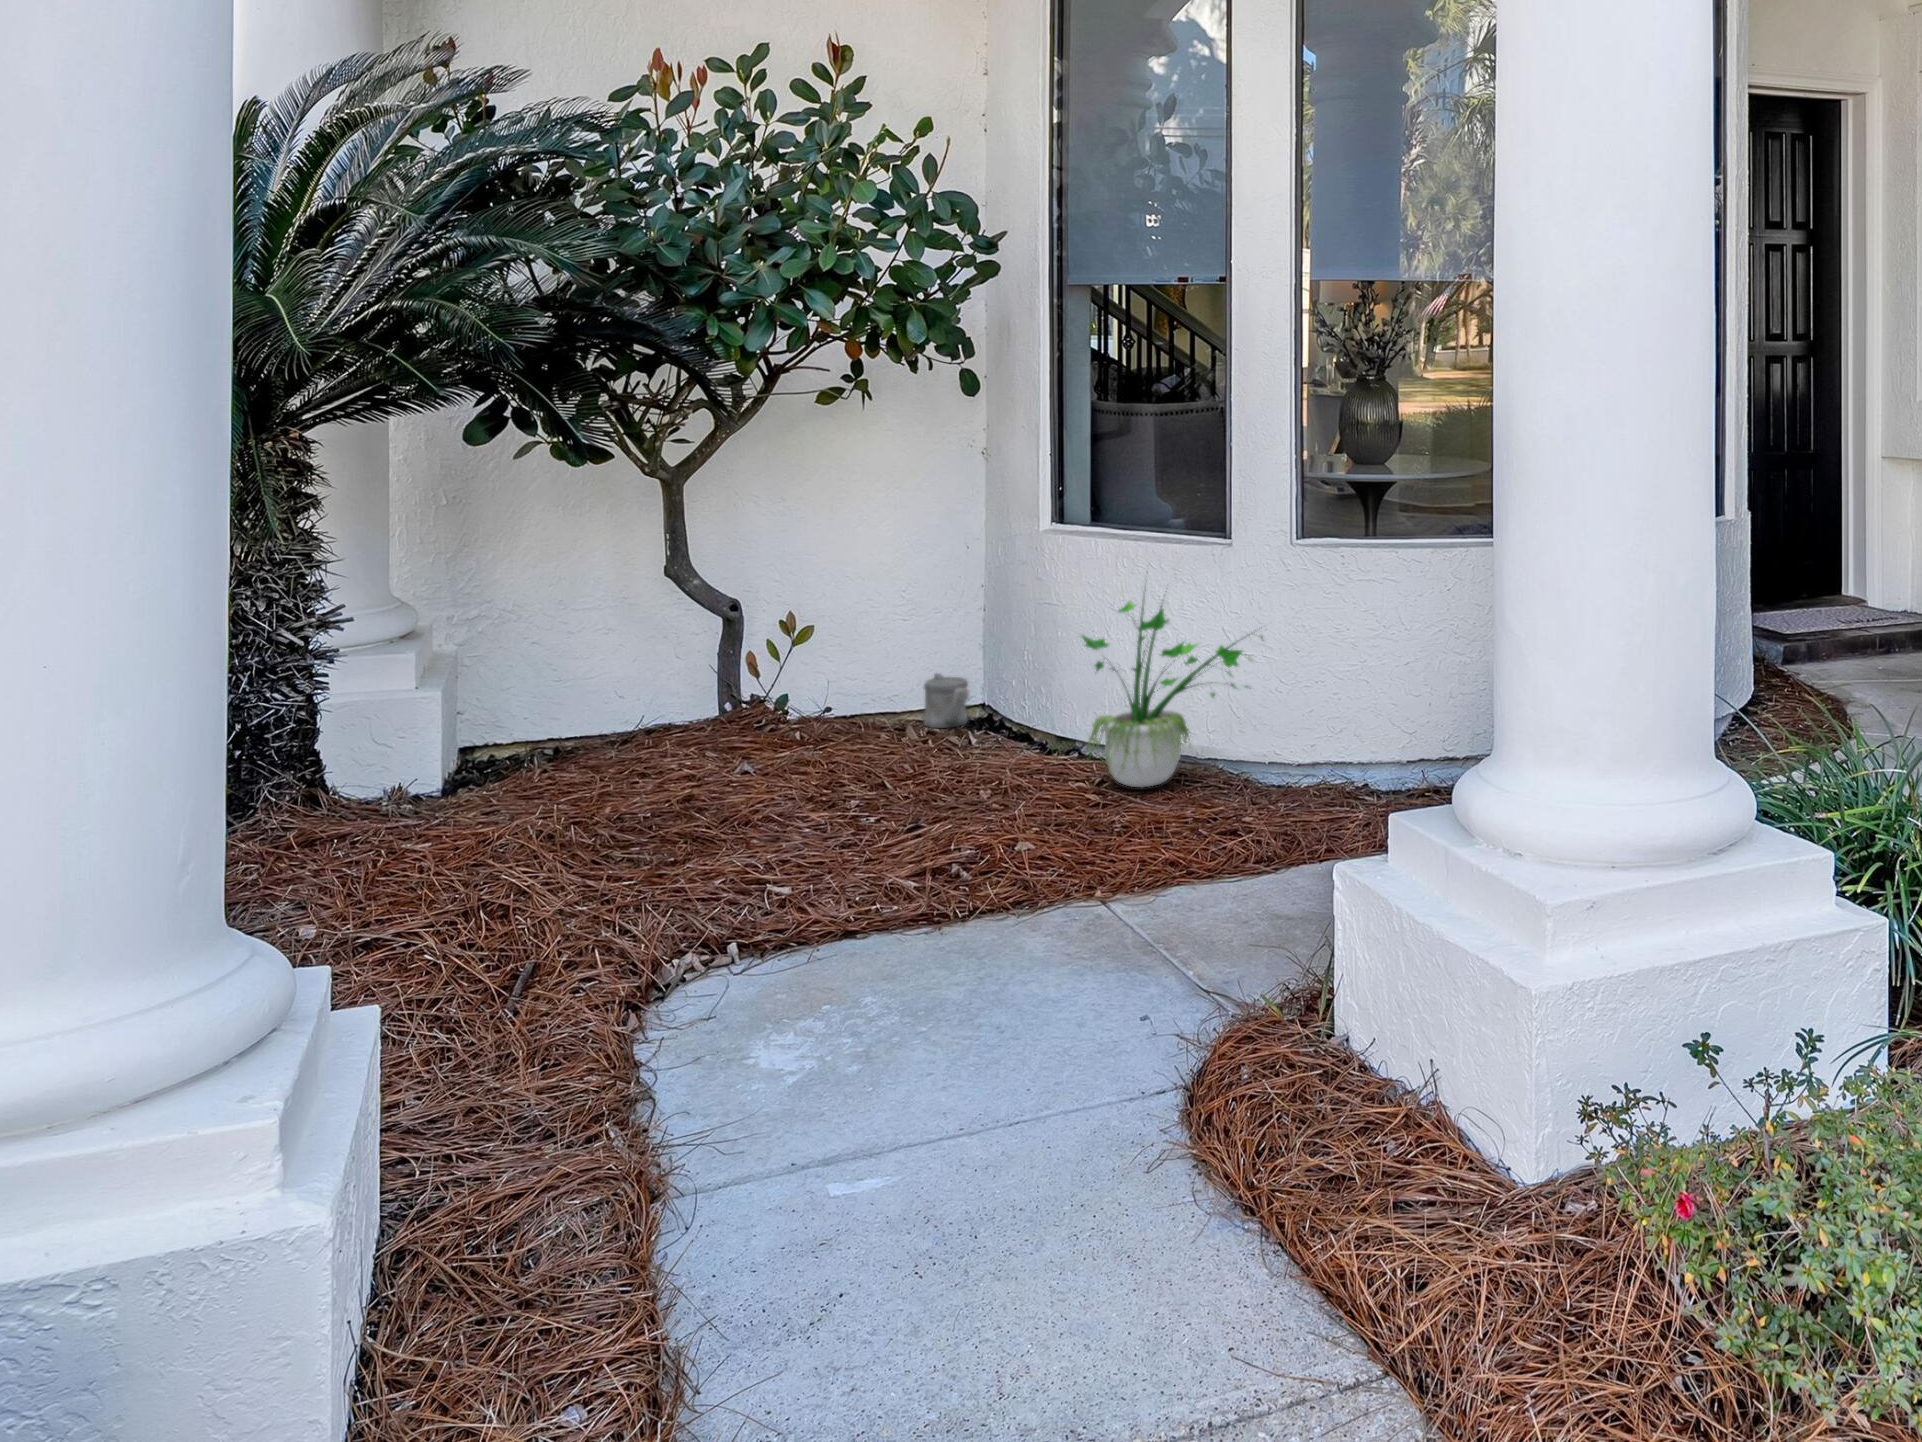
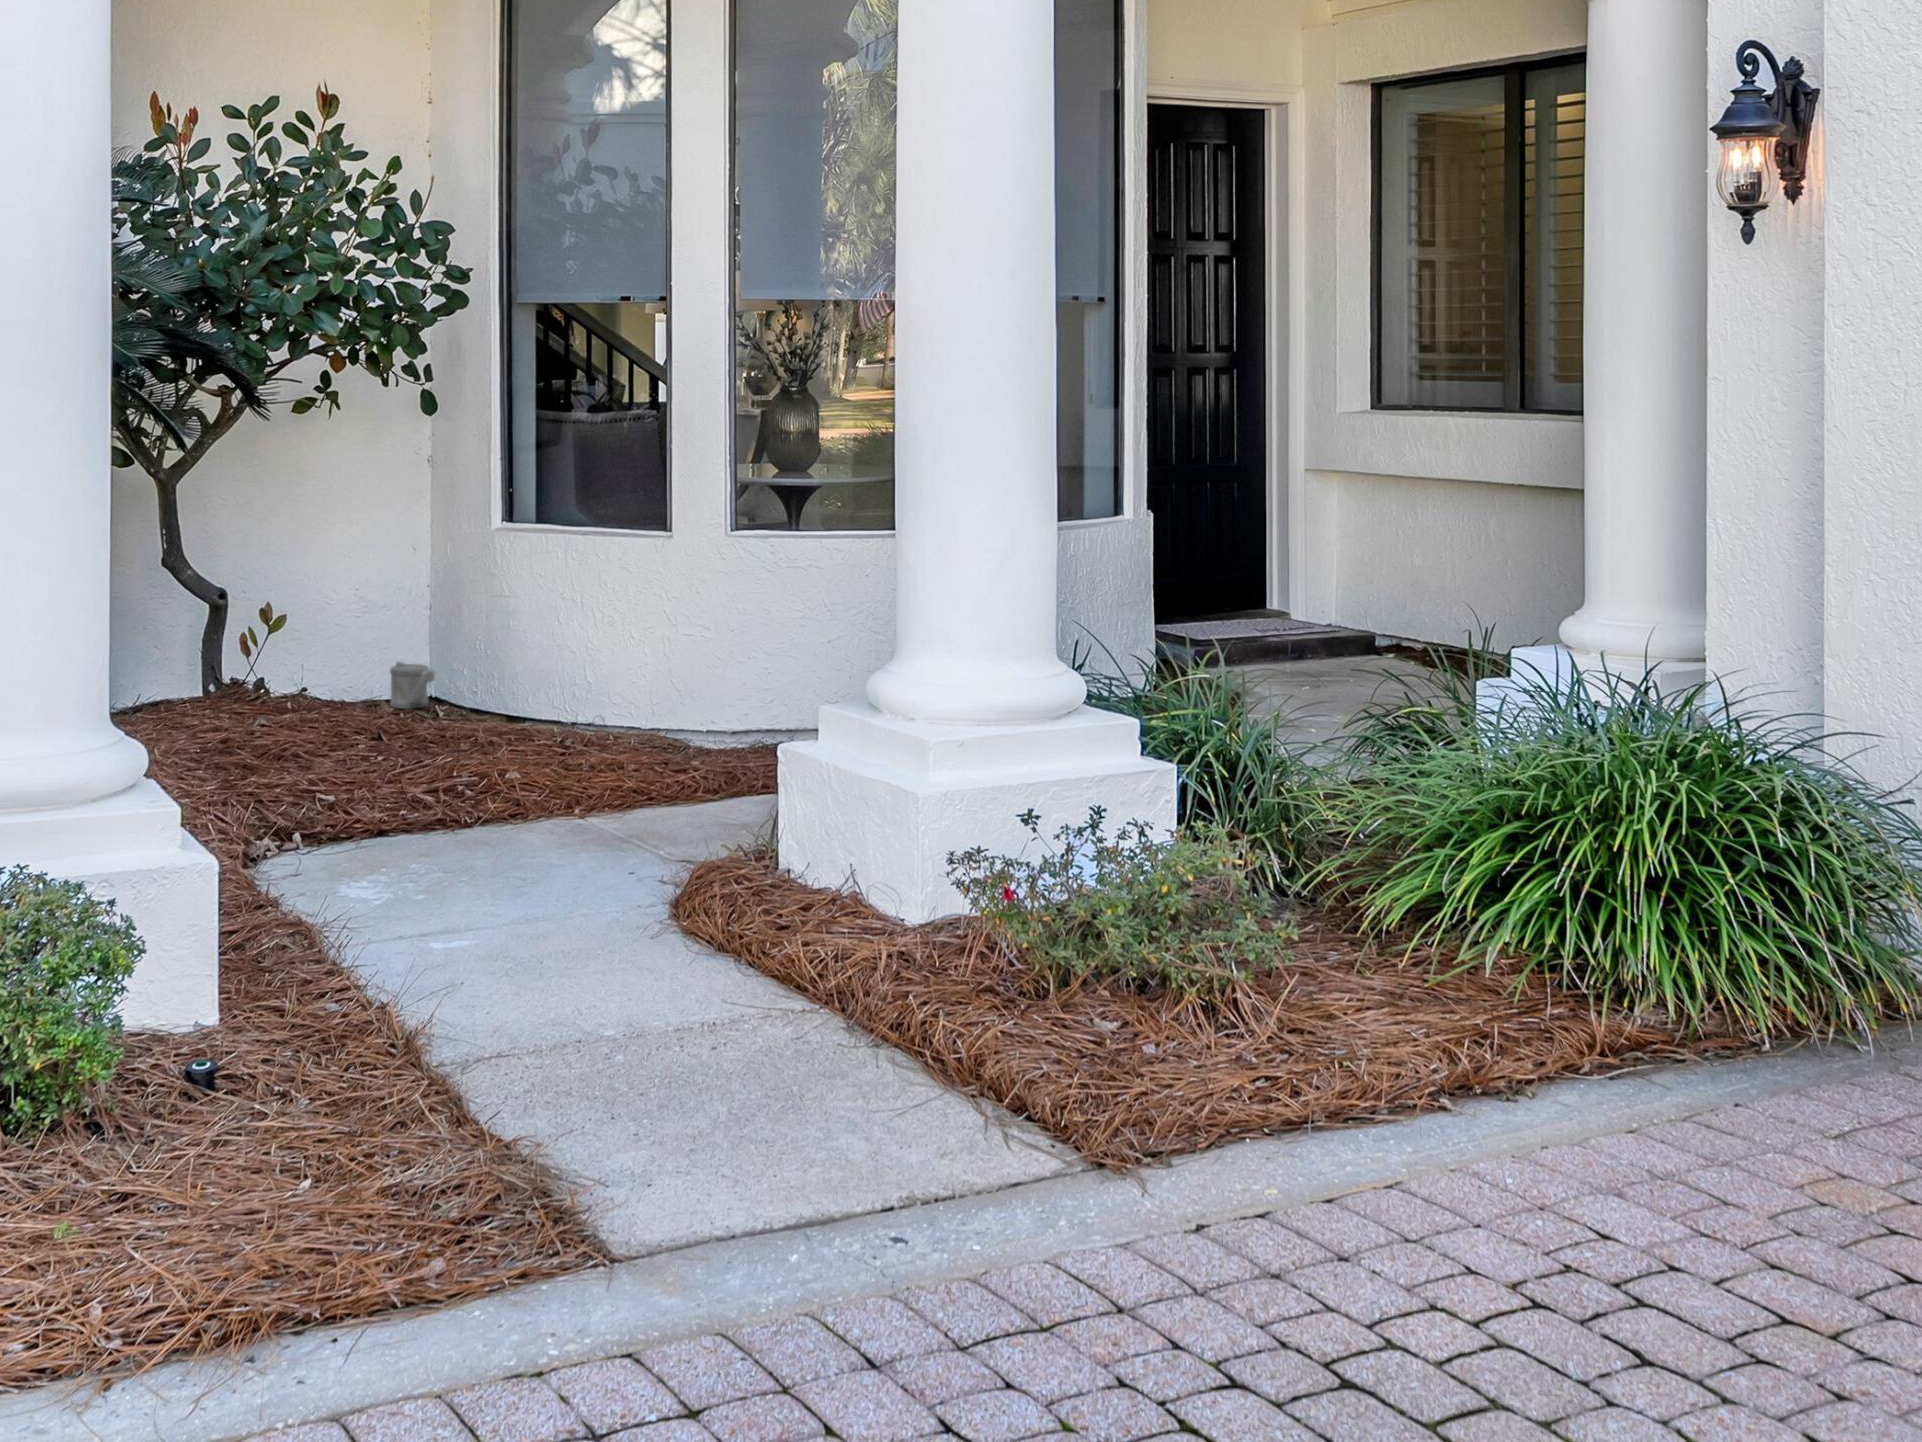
potted plant: present [1082,602,1263,787] -> none [542,548,715,746]

